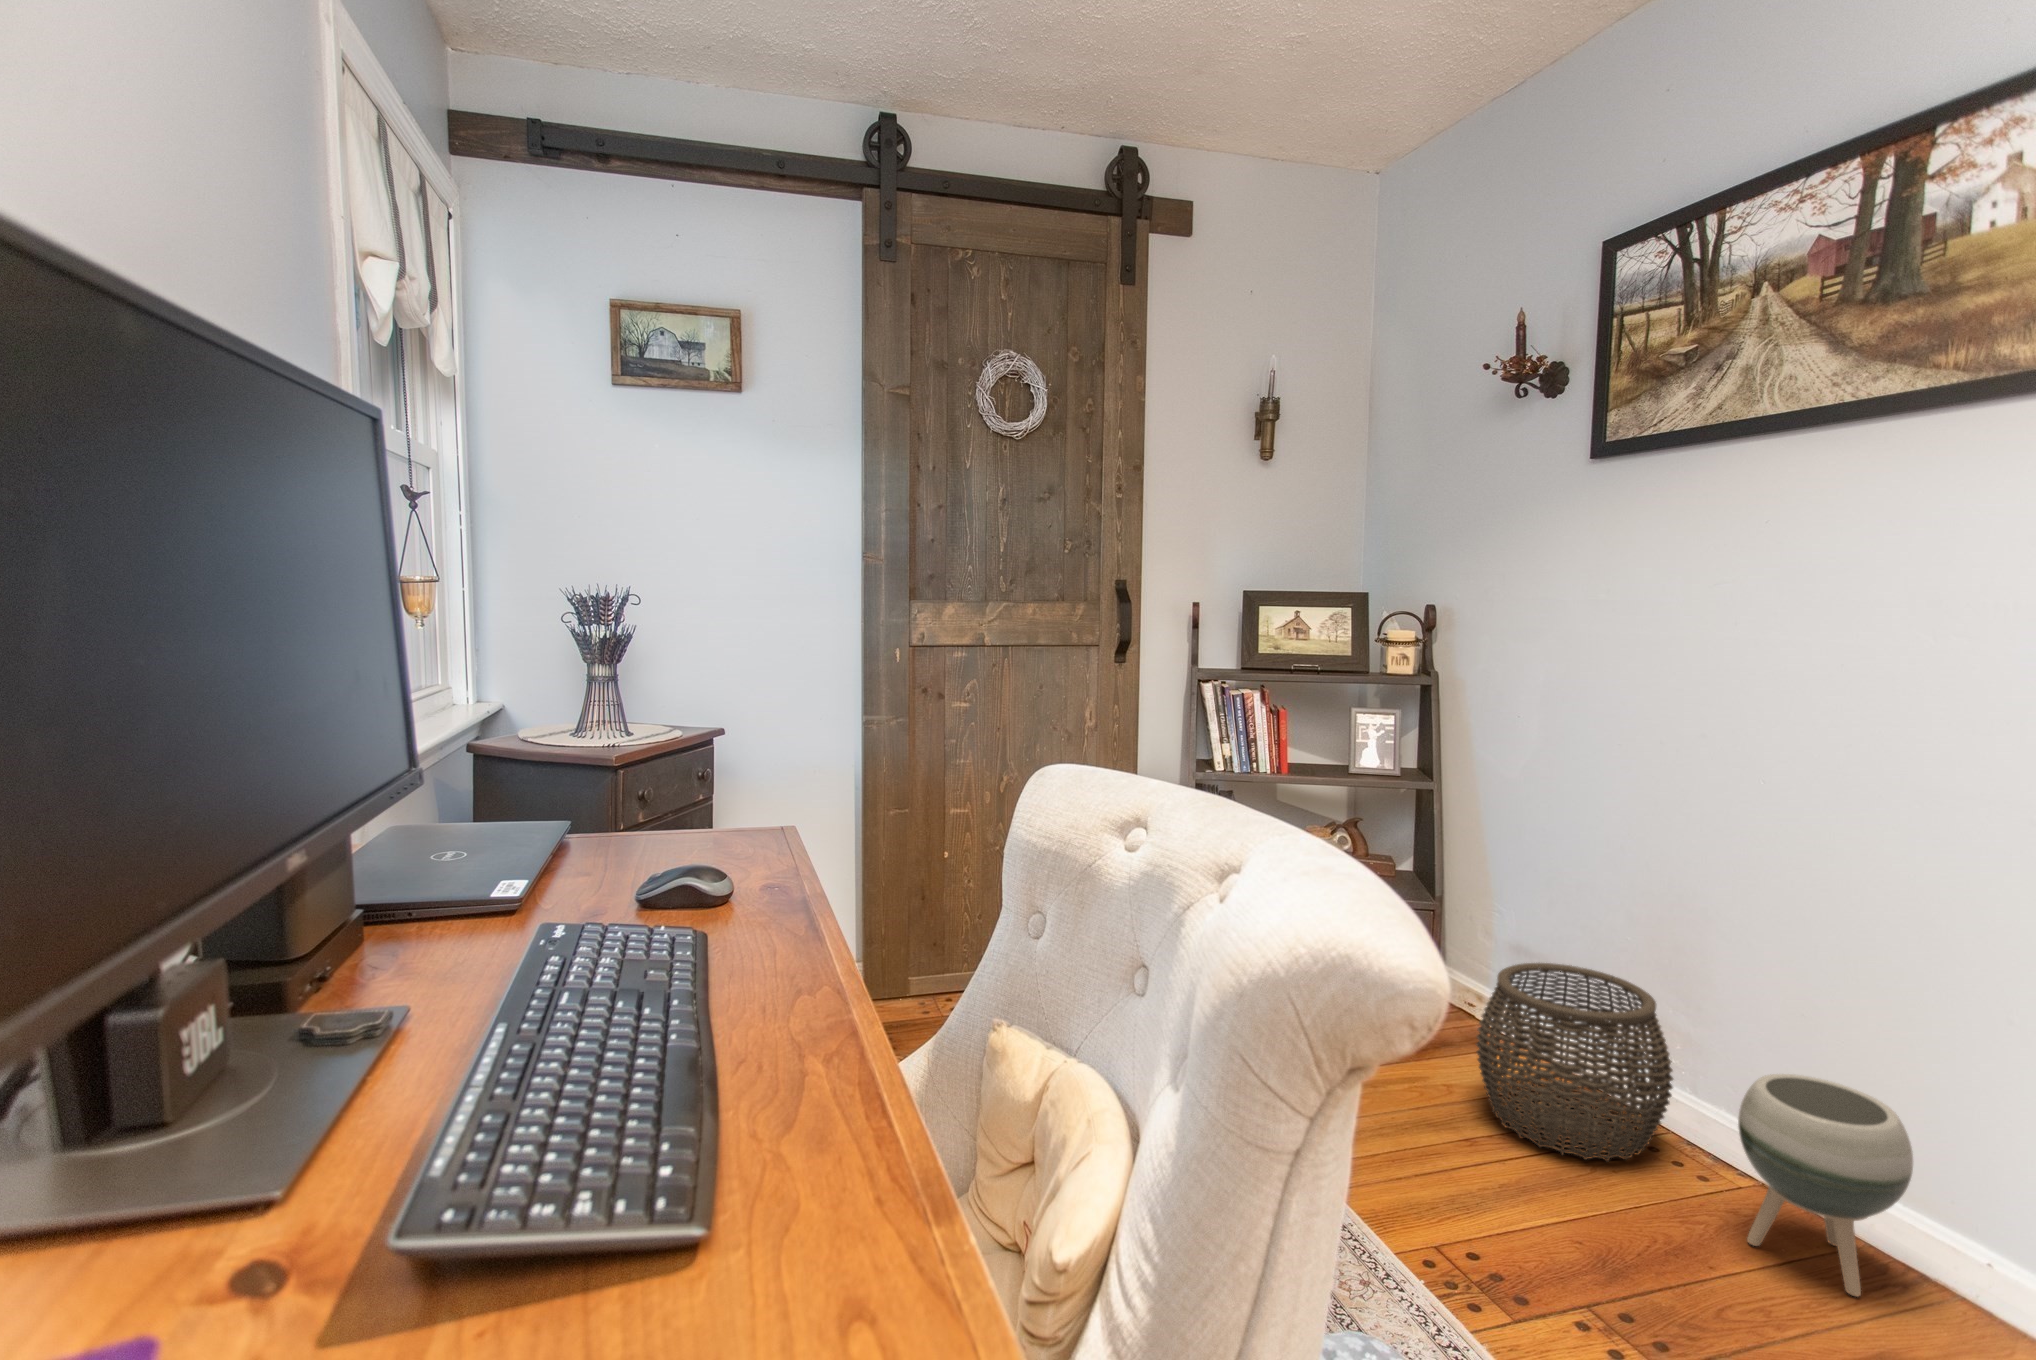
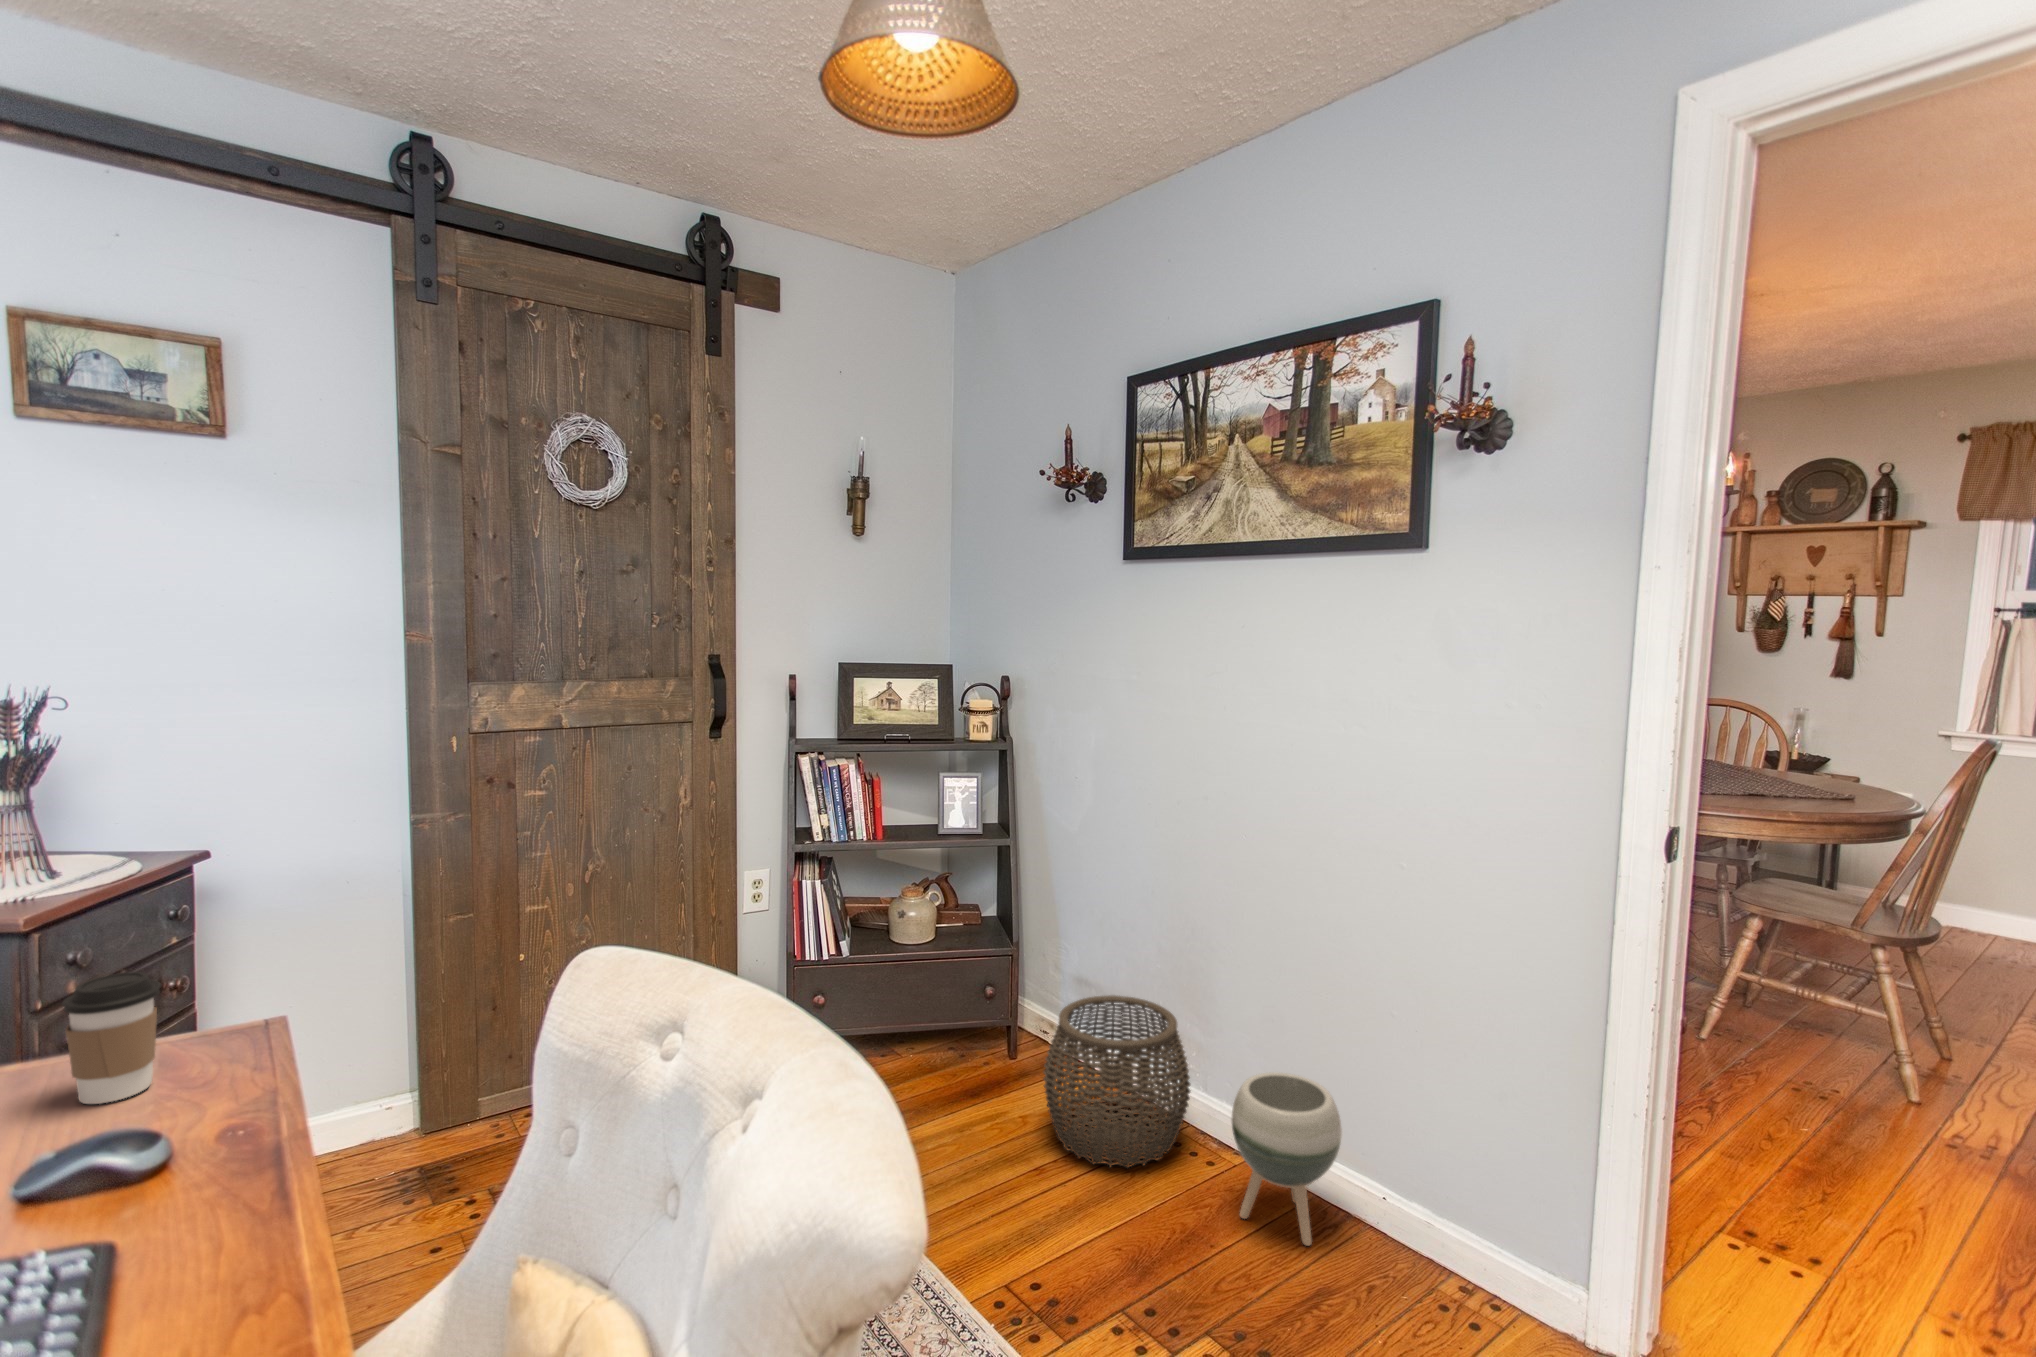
coffee cup: none [652,771,713,869] -> present [62,972,161,1104]

